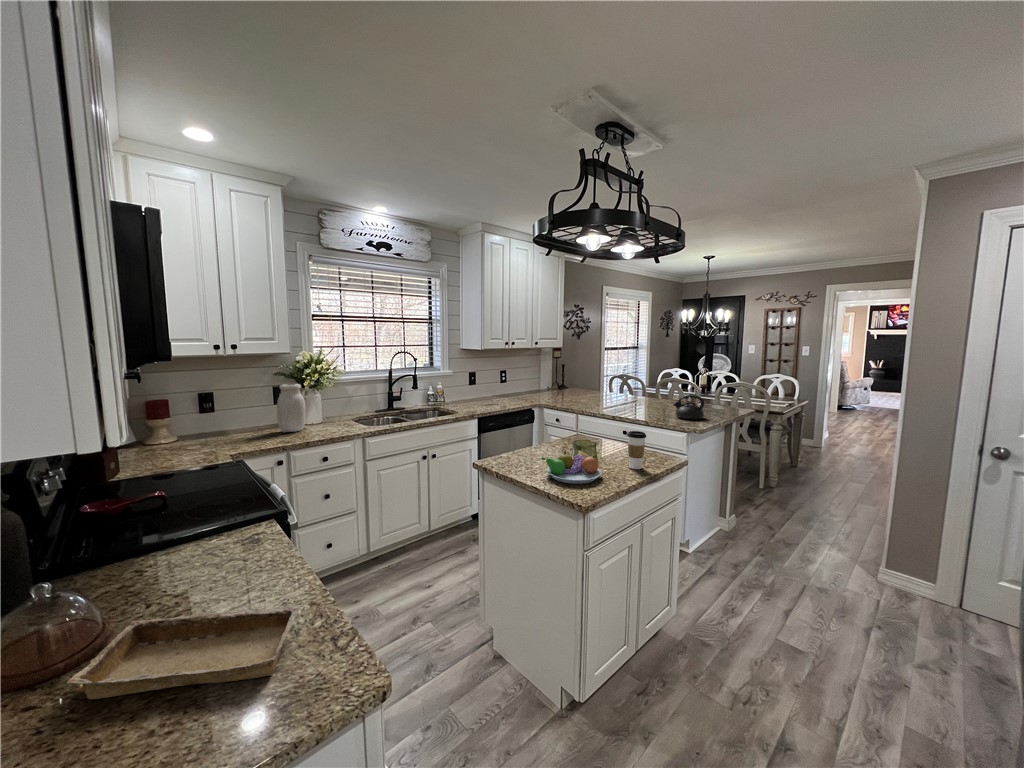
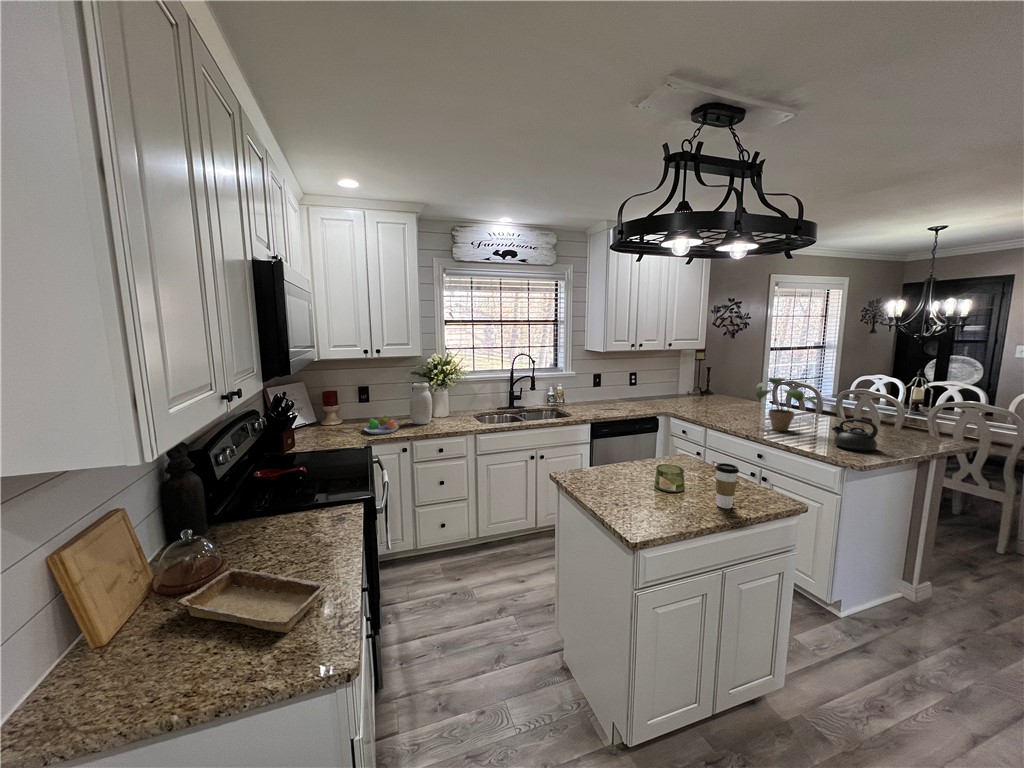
potted plant: none [614,367,659,411] -> present [756,378,816,431]
fruit bowl: present [541,451,601,484] -> present [364,415,399,434]

